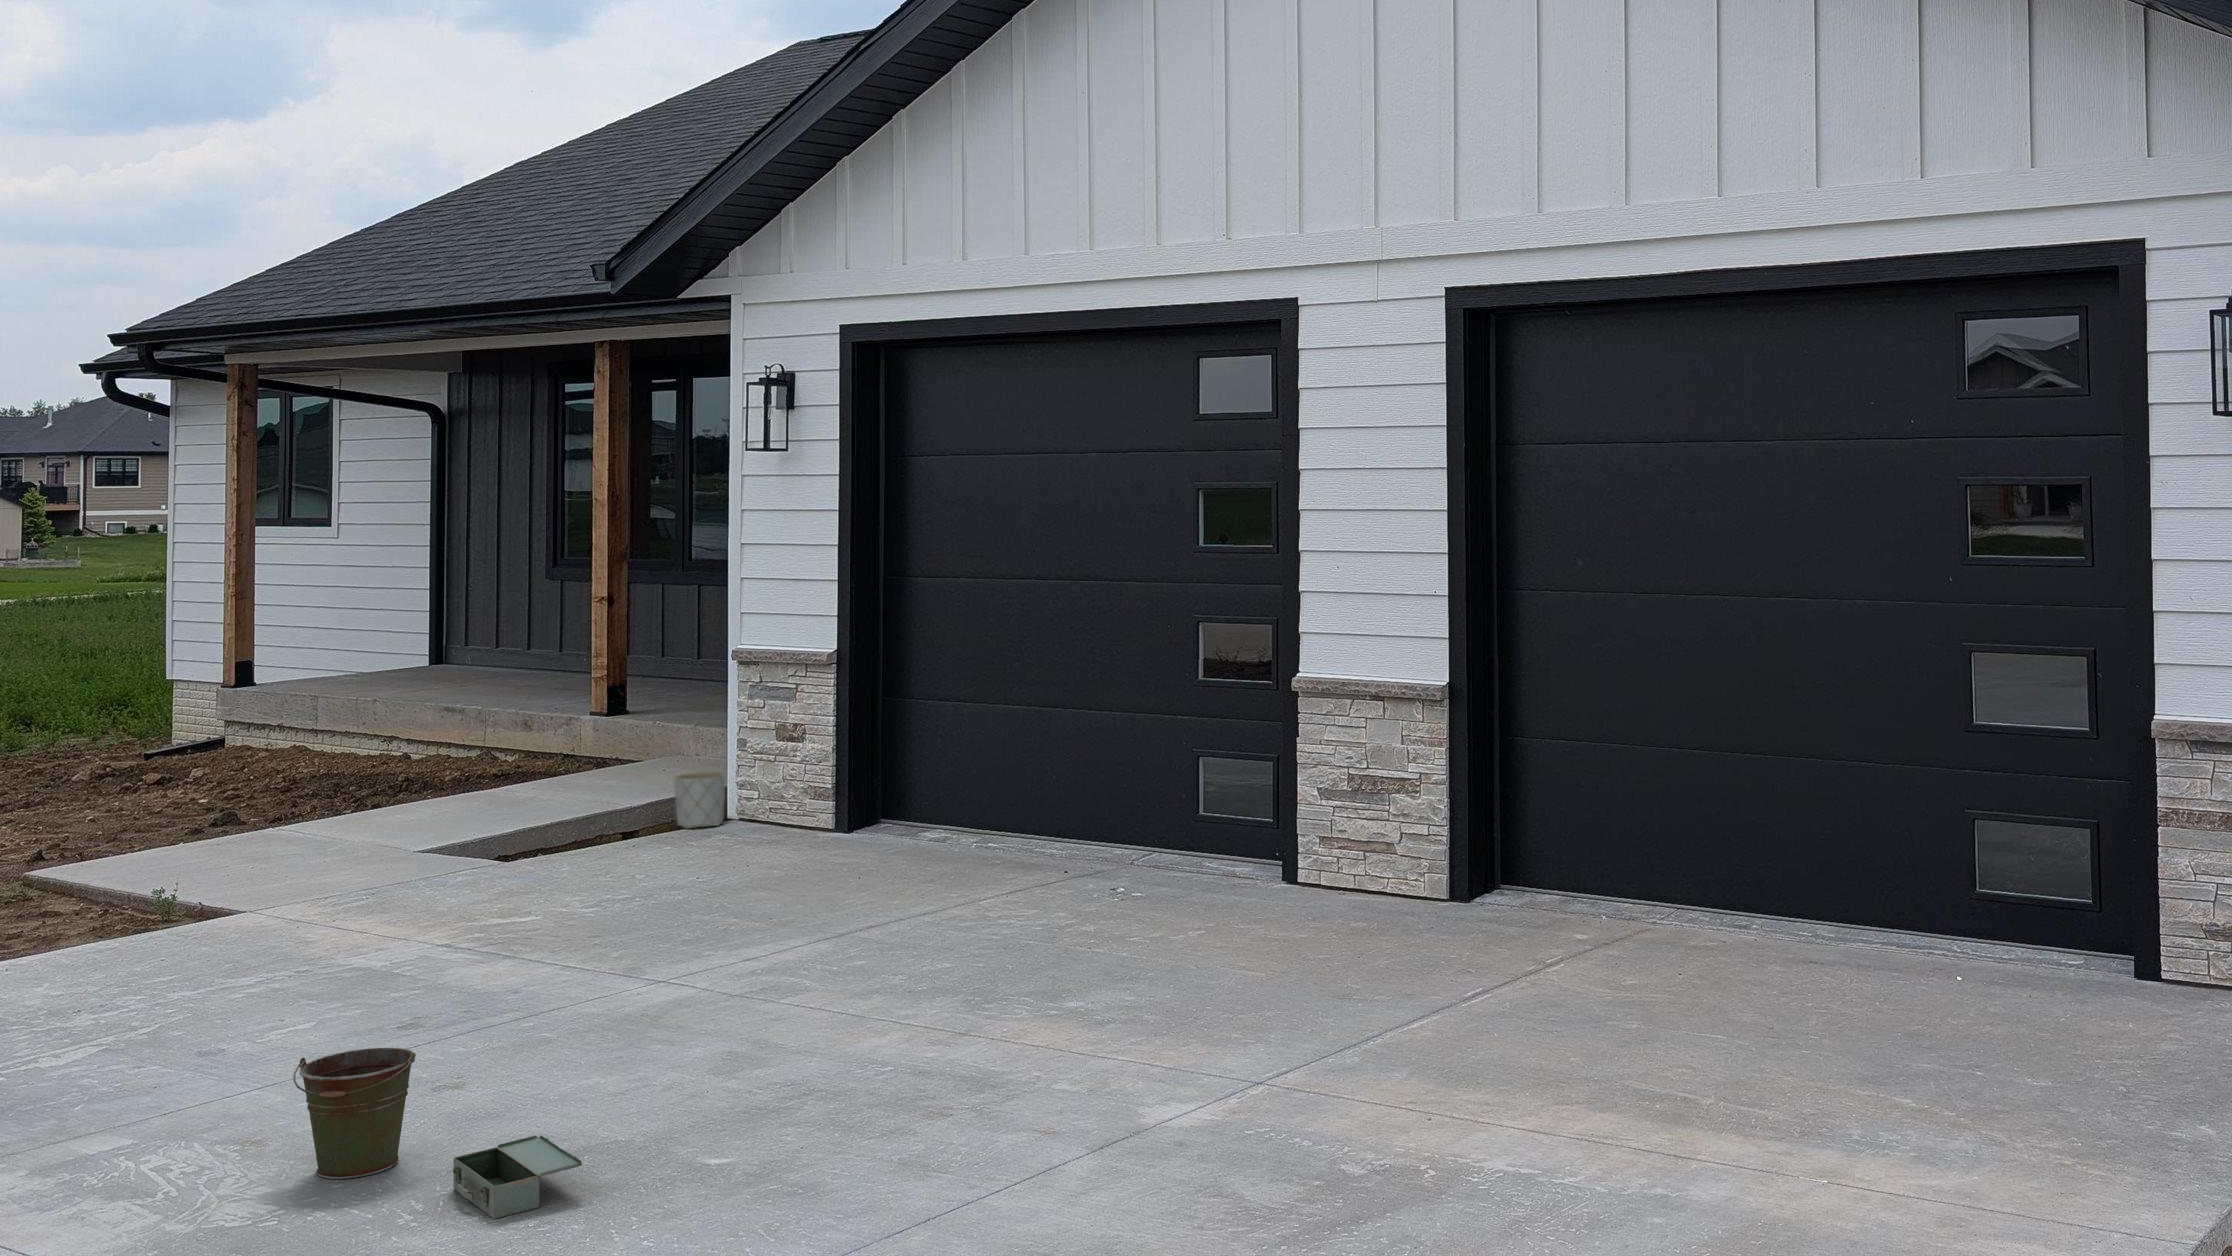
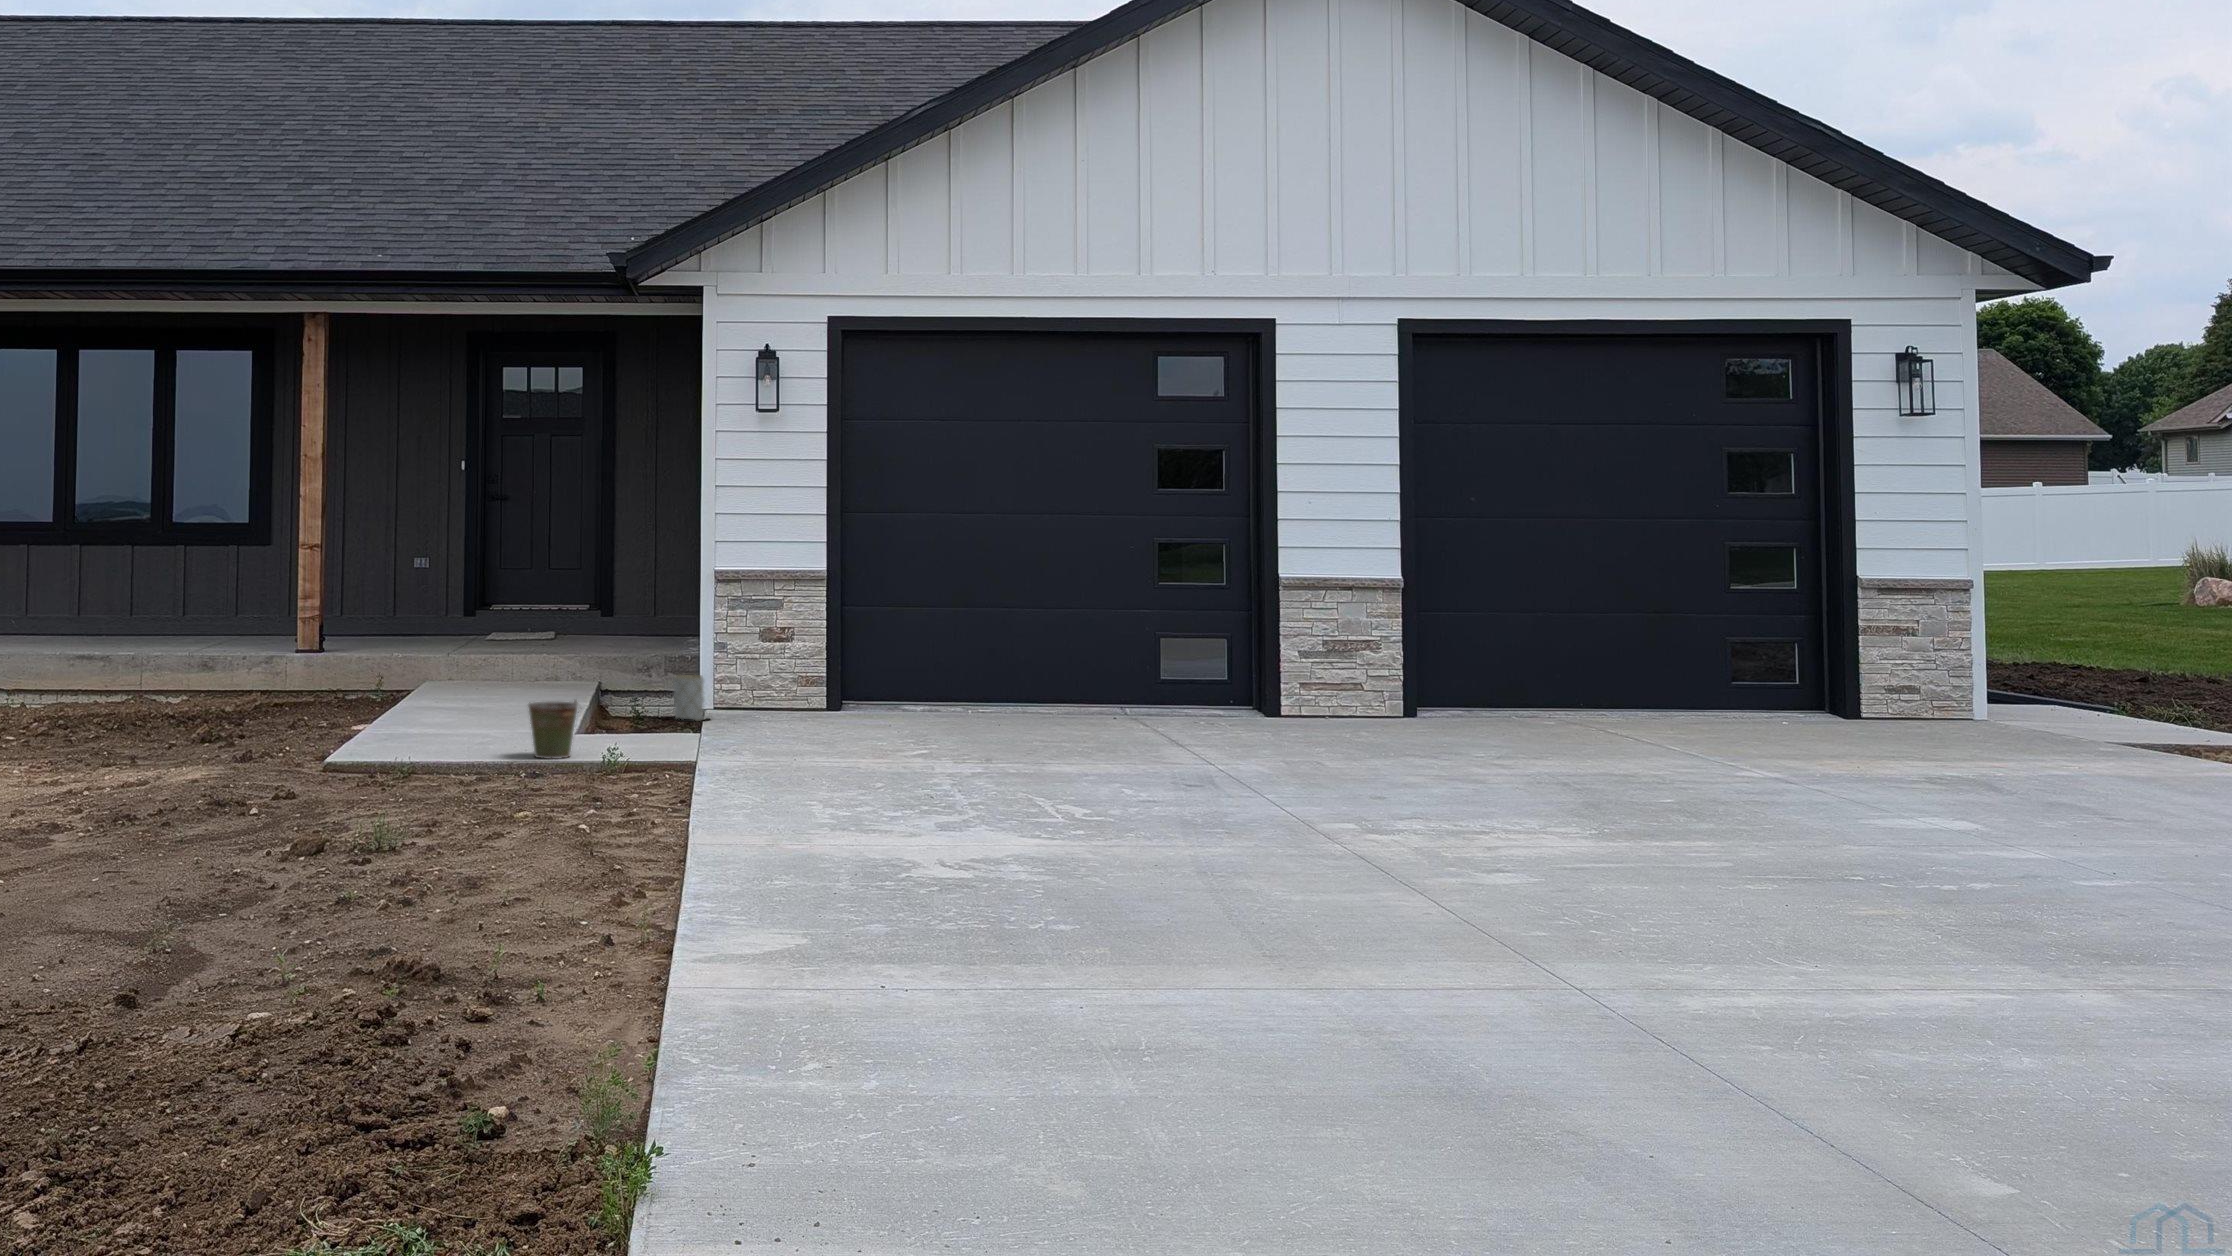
bucket: present [293,1048,416,1179] -> present [528,701,582,759]
toolbox: present [453,1135,582,1219] -> none [1686,800,1781,833]

